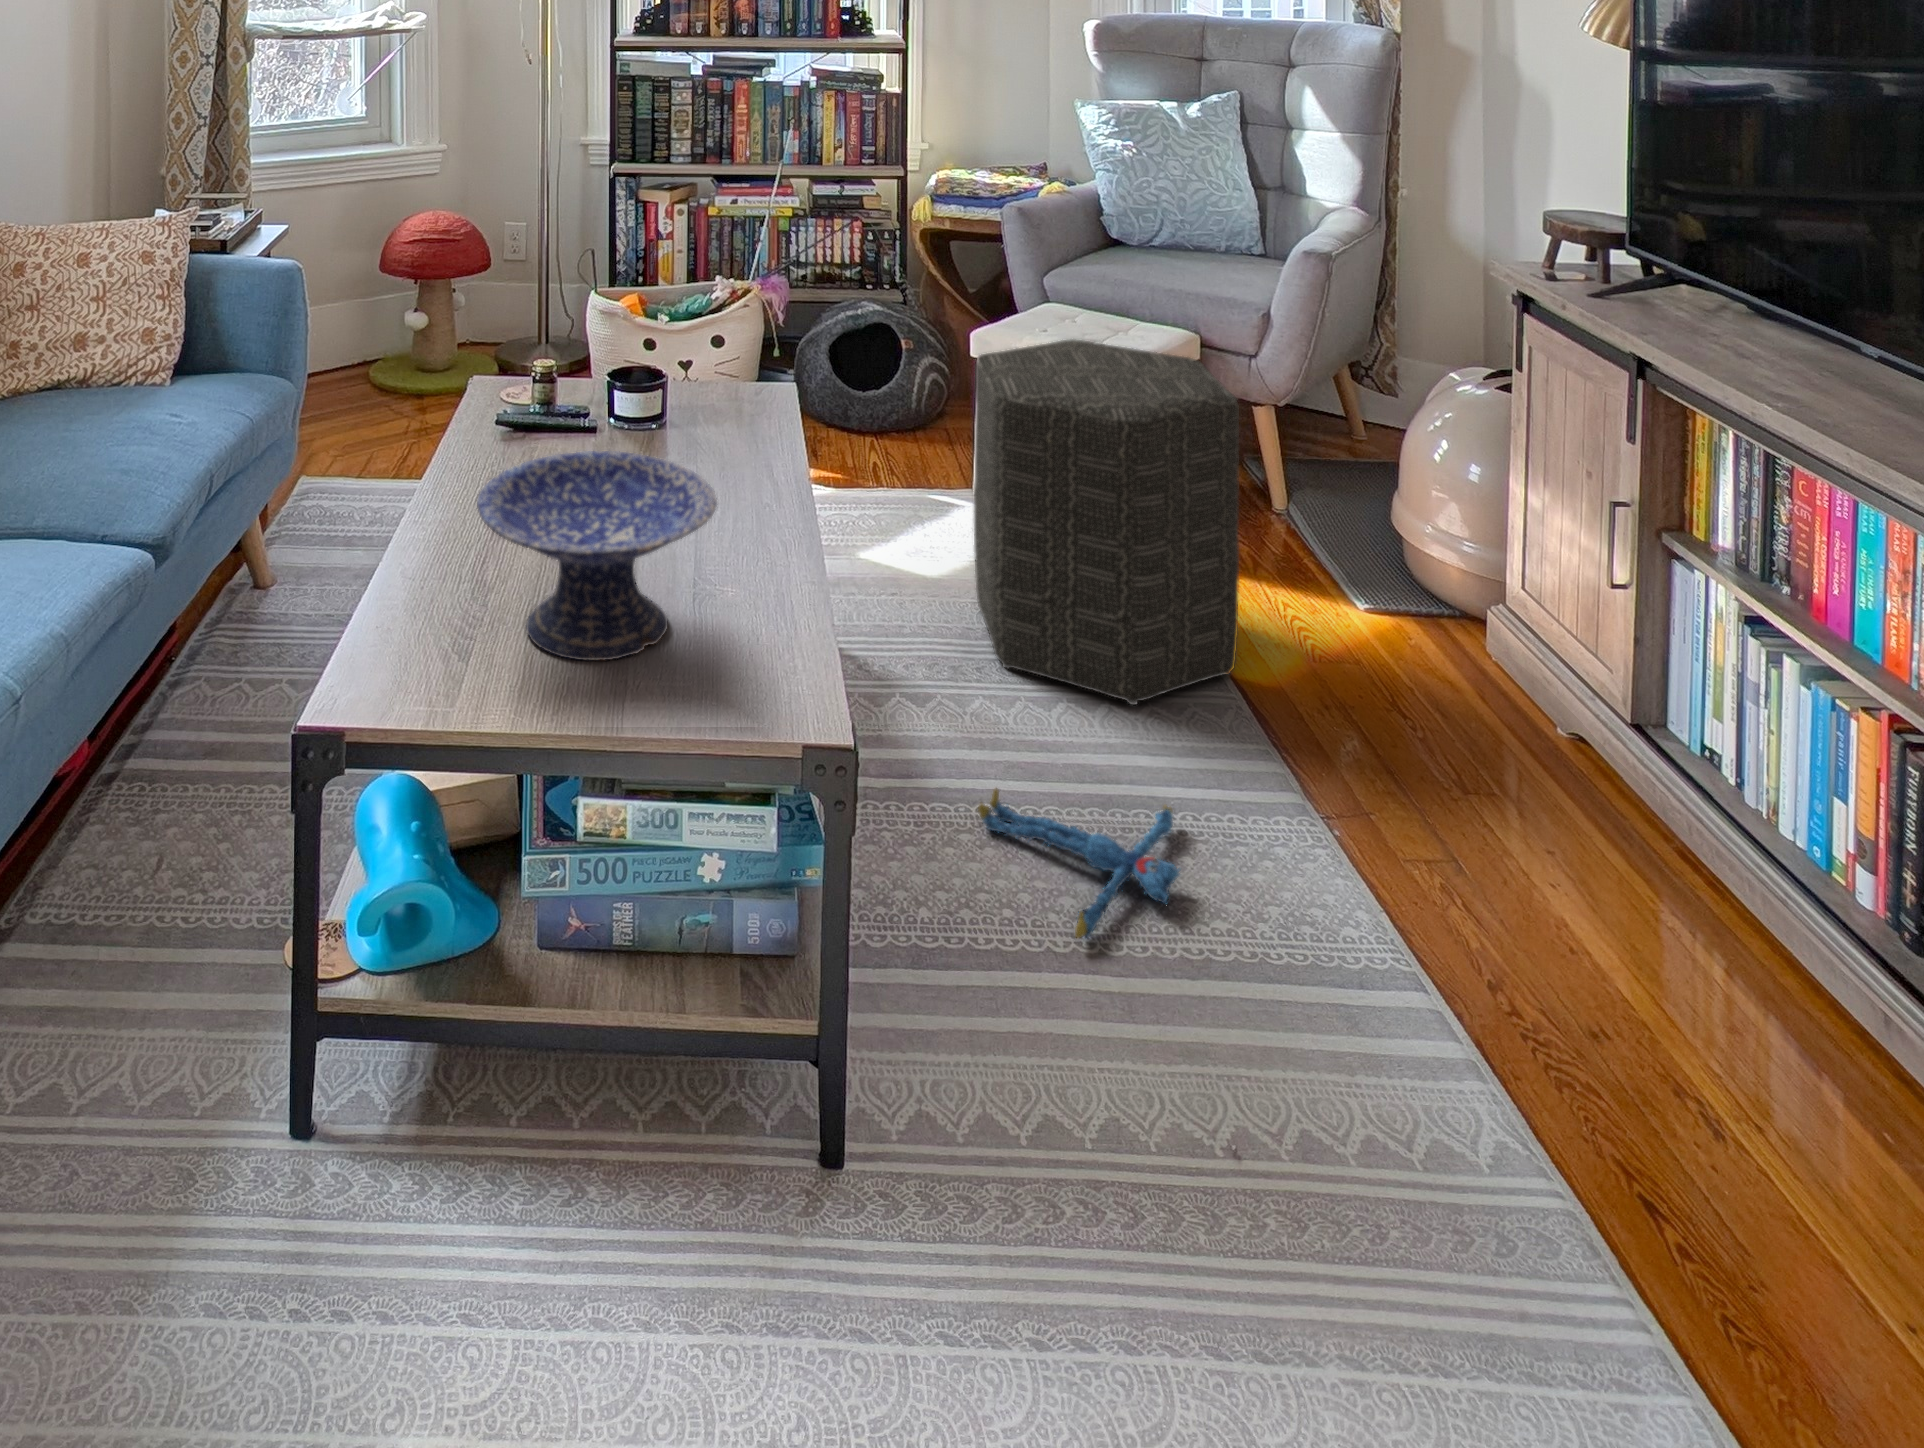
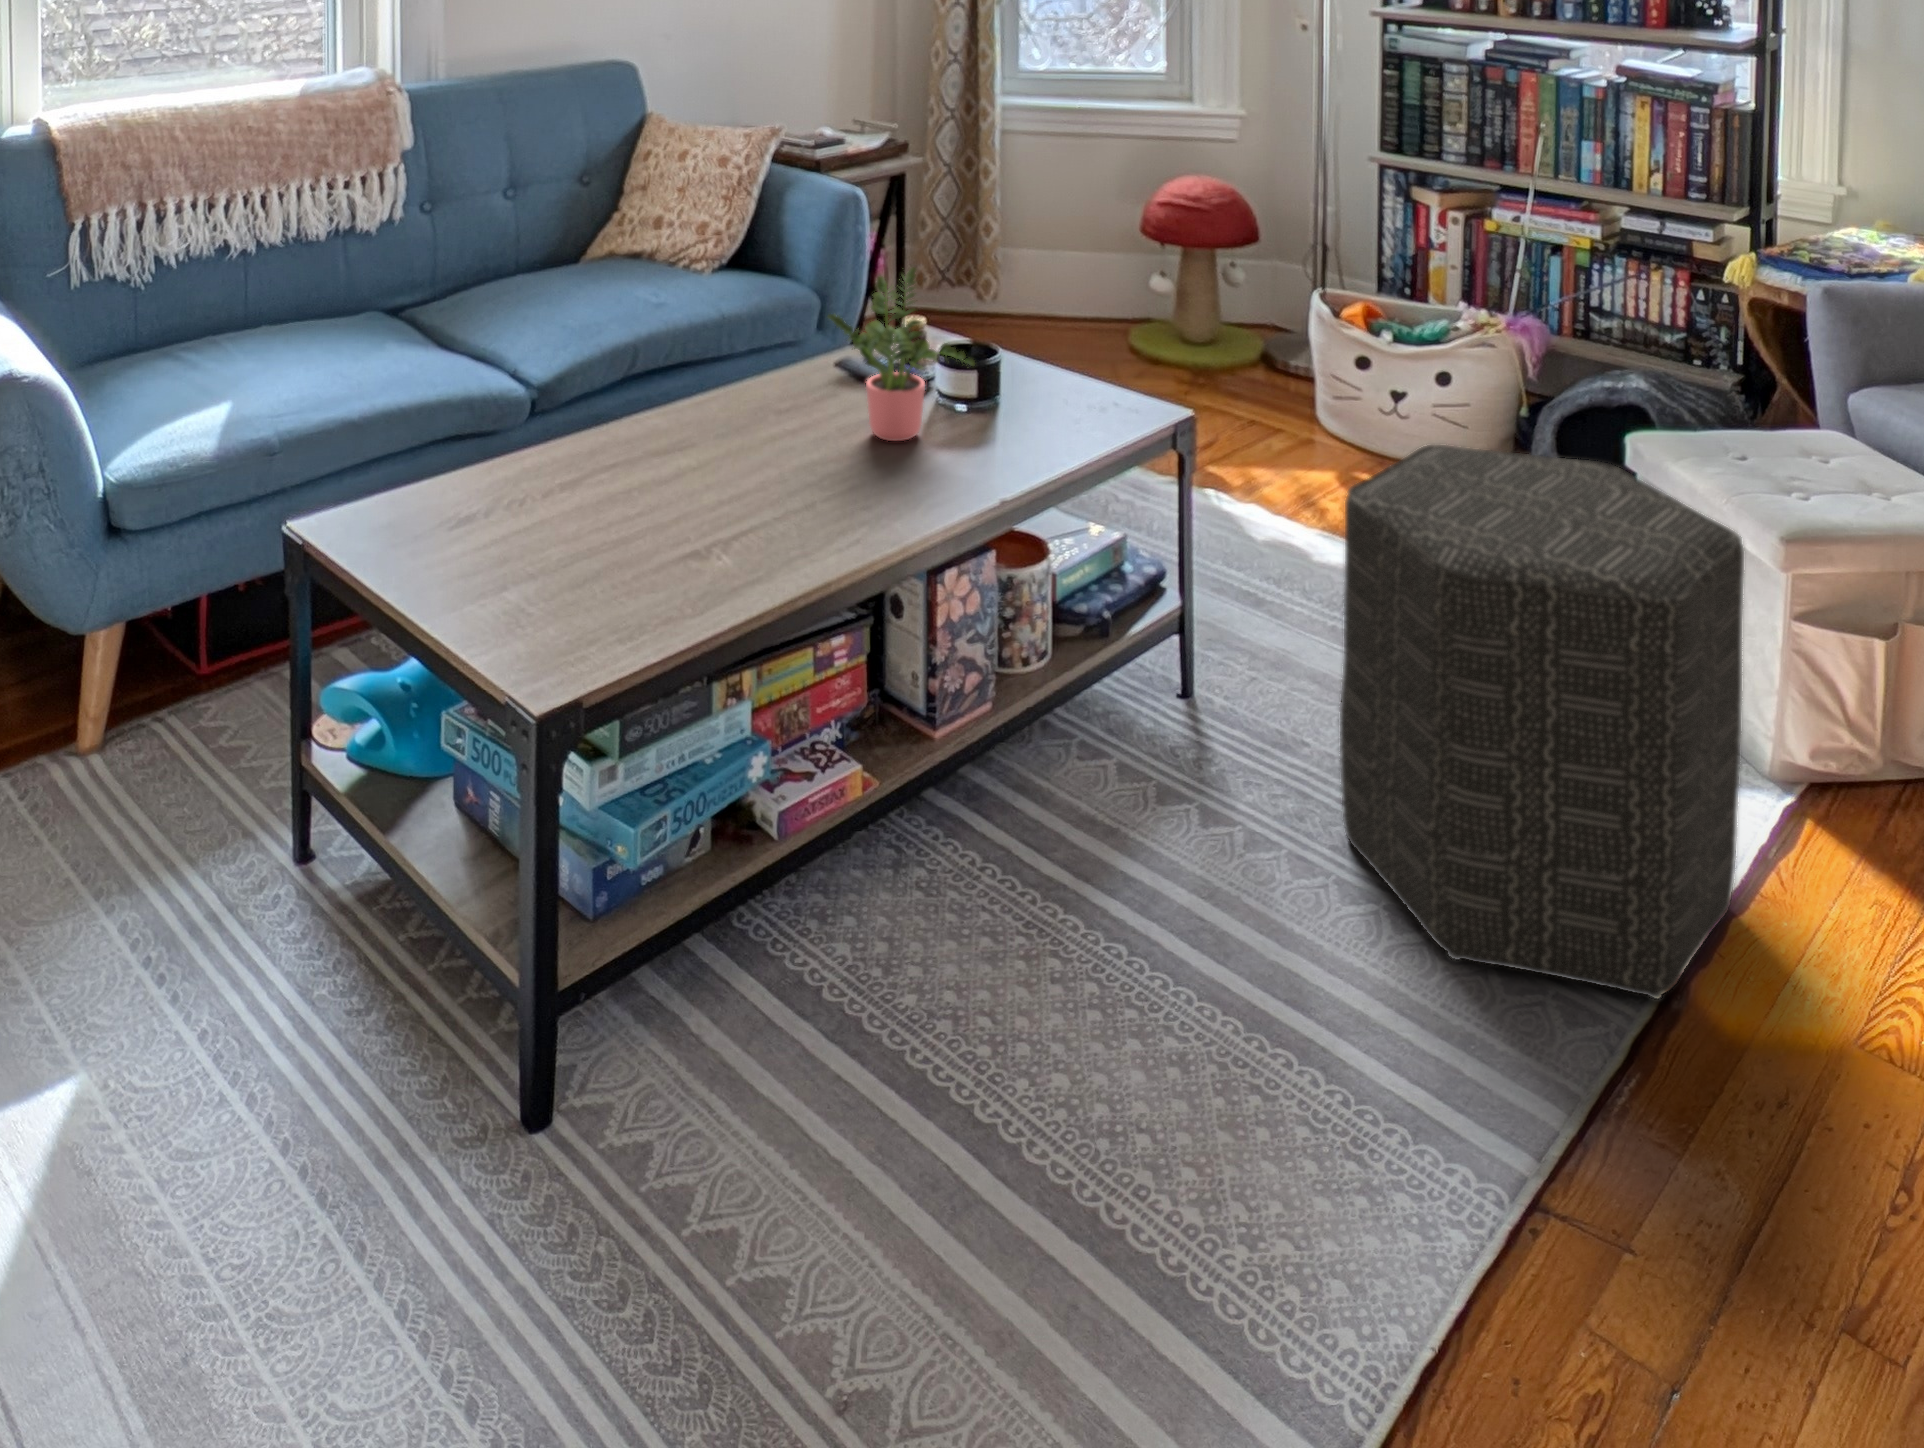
potted plant: none [622,296,734,463] -> present [828,268,975,441]
decorative bowl: present [477,451,717,660] -> none [428,376,666,570]
plush toy: present [978,789,1180,938] -> none [987,935,1297,1157]

